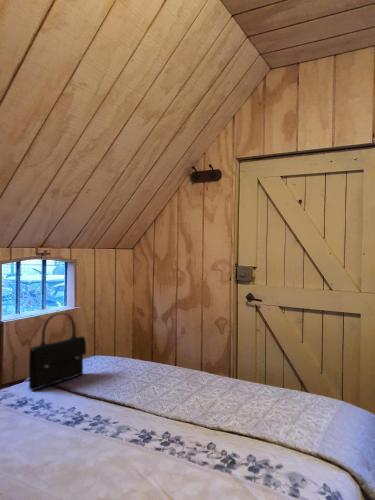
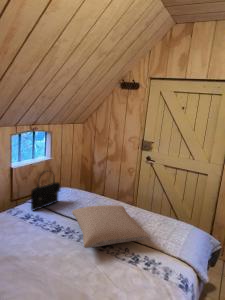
pillow: none [103,367,255,441] -> present [72,205,150,248]

